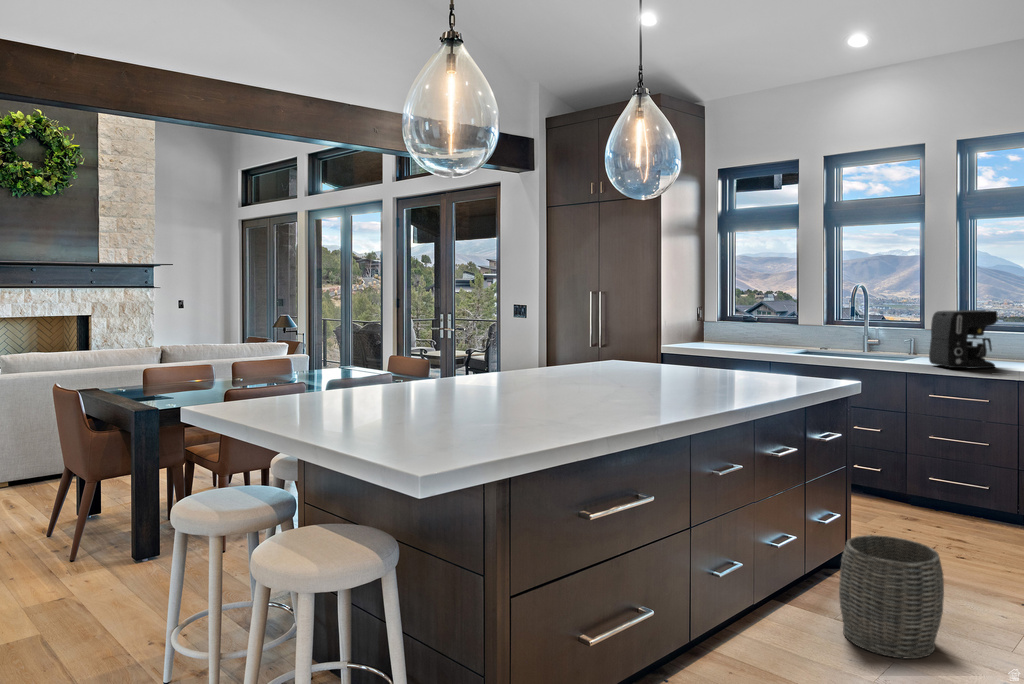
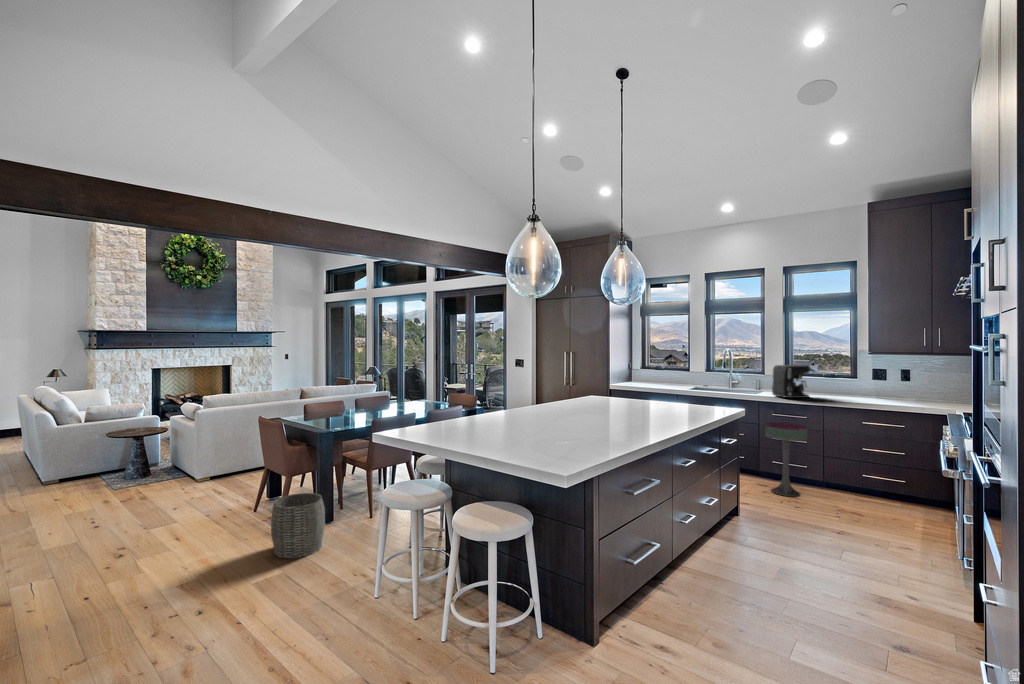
bar stool: none [907,409,983,538] -> present [765,422,808,496]
woven basket: present [839,535,944,659] -> present [271,493,325,559]

